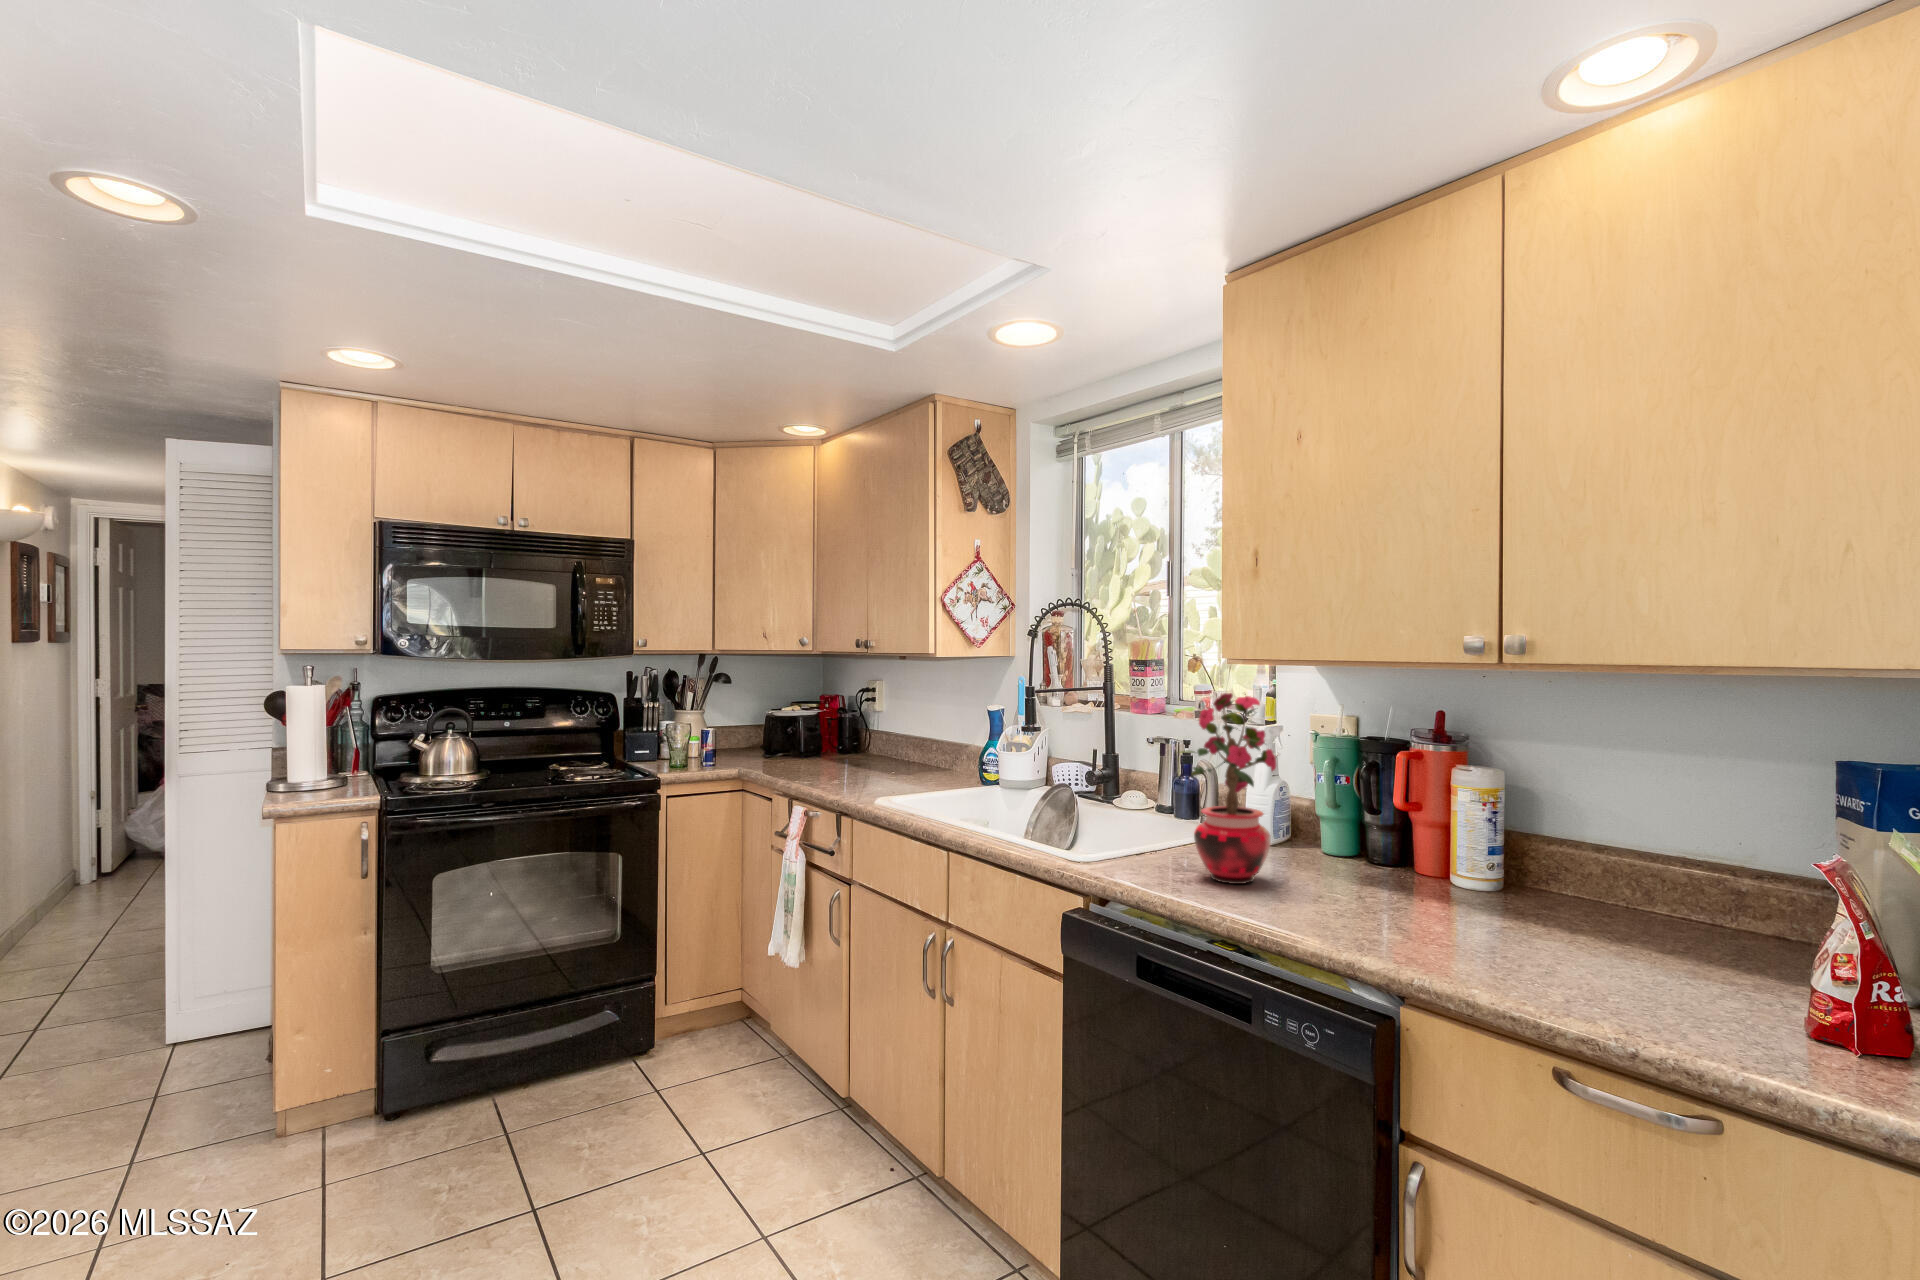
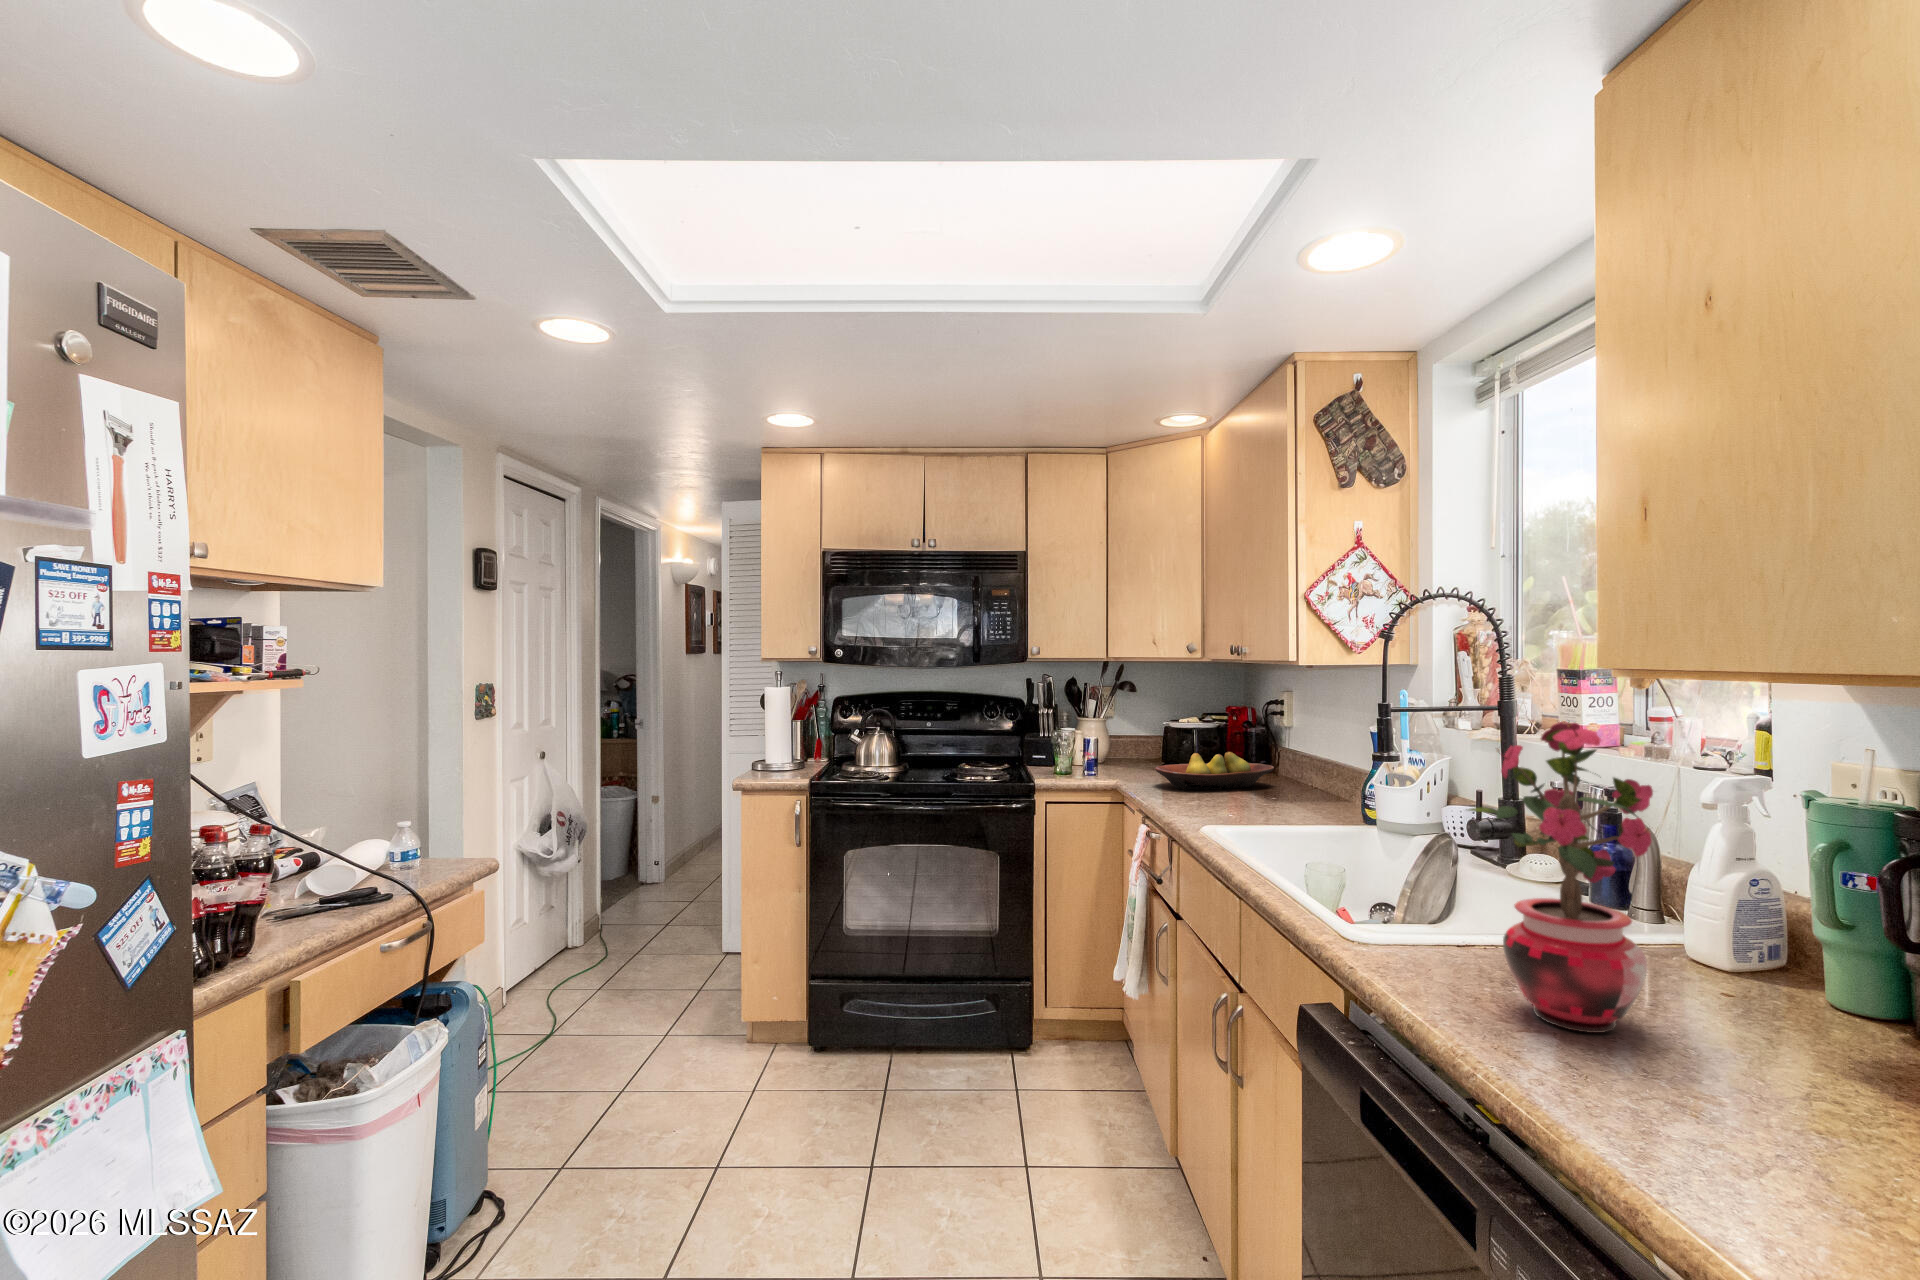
fruit bowl: none [783,737,882,774] -> present [1155,752,1274,790]

